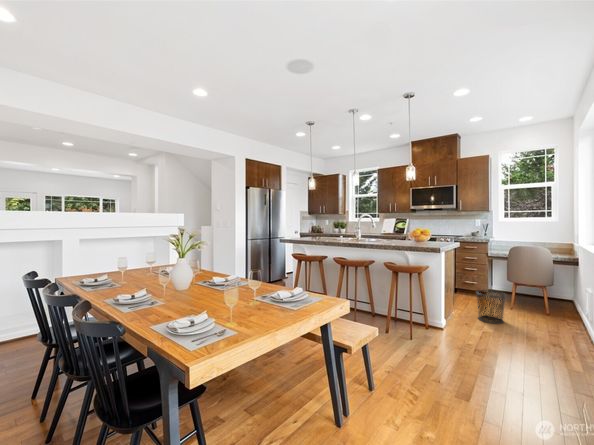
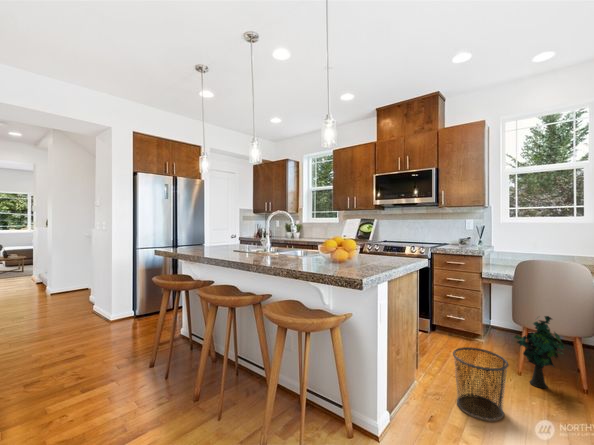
decorative plant: none [508,274,537,314] -> present [515,316,565,388]

